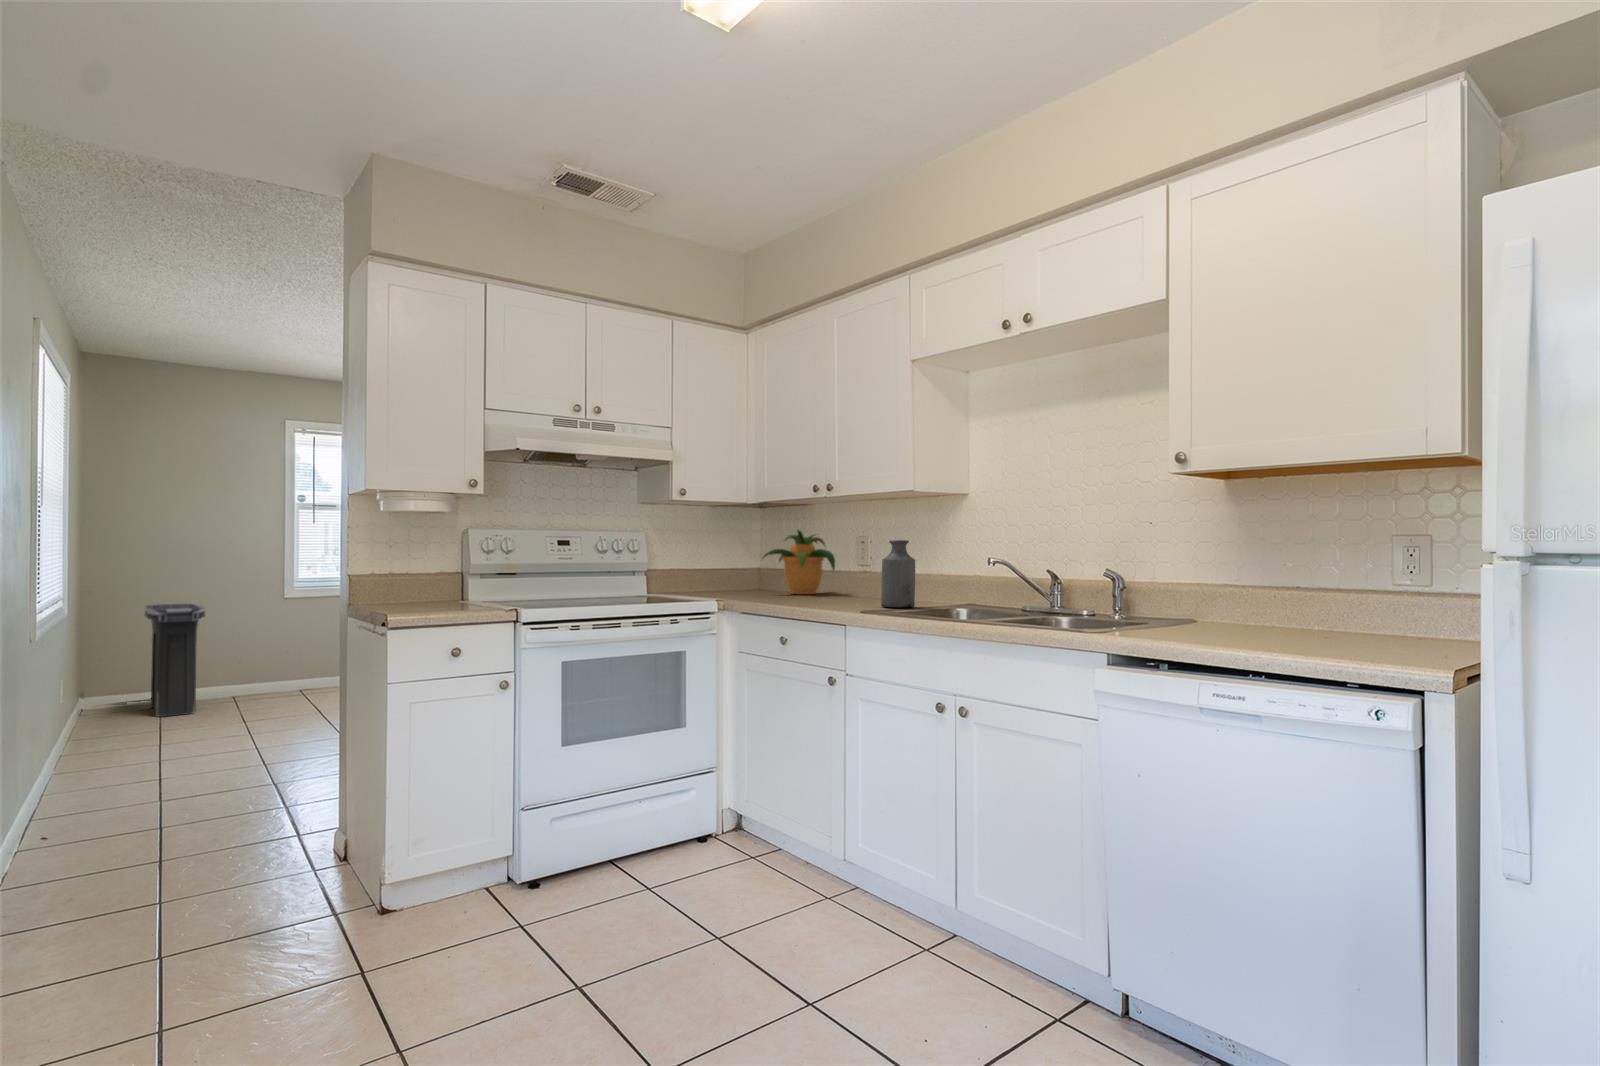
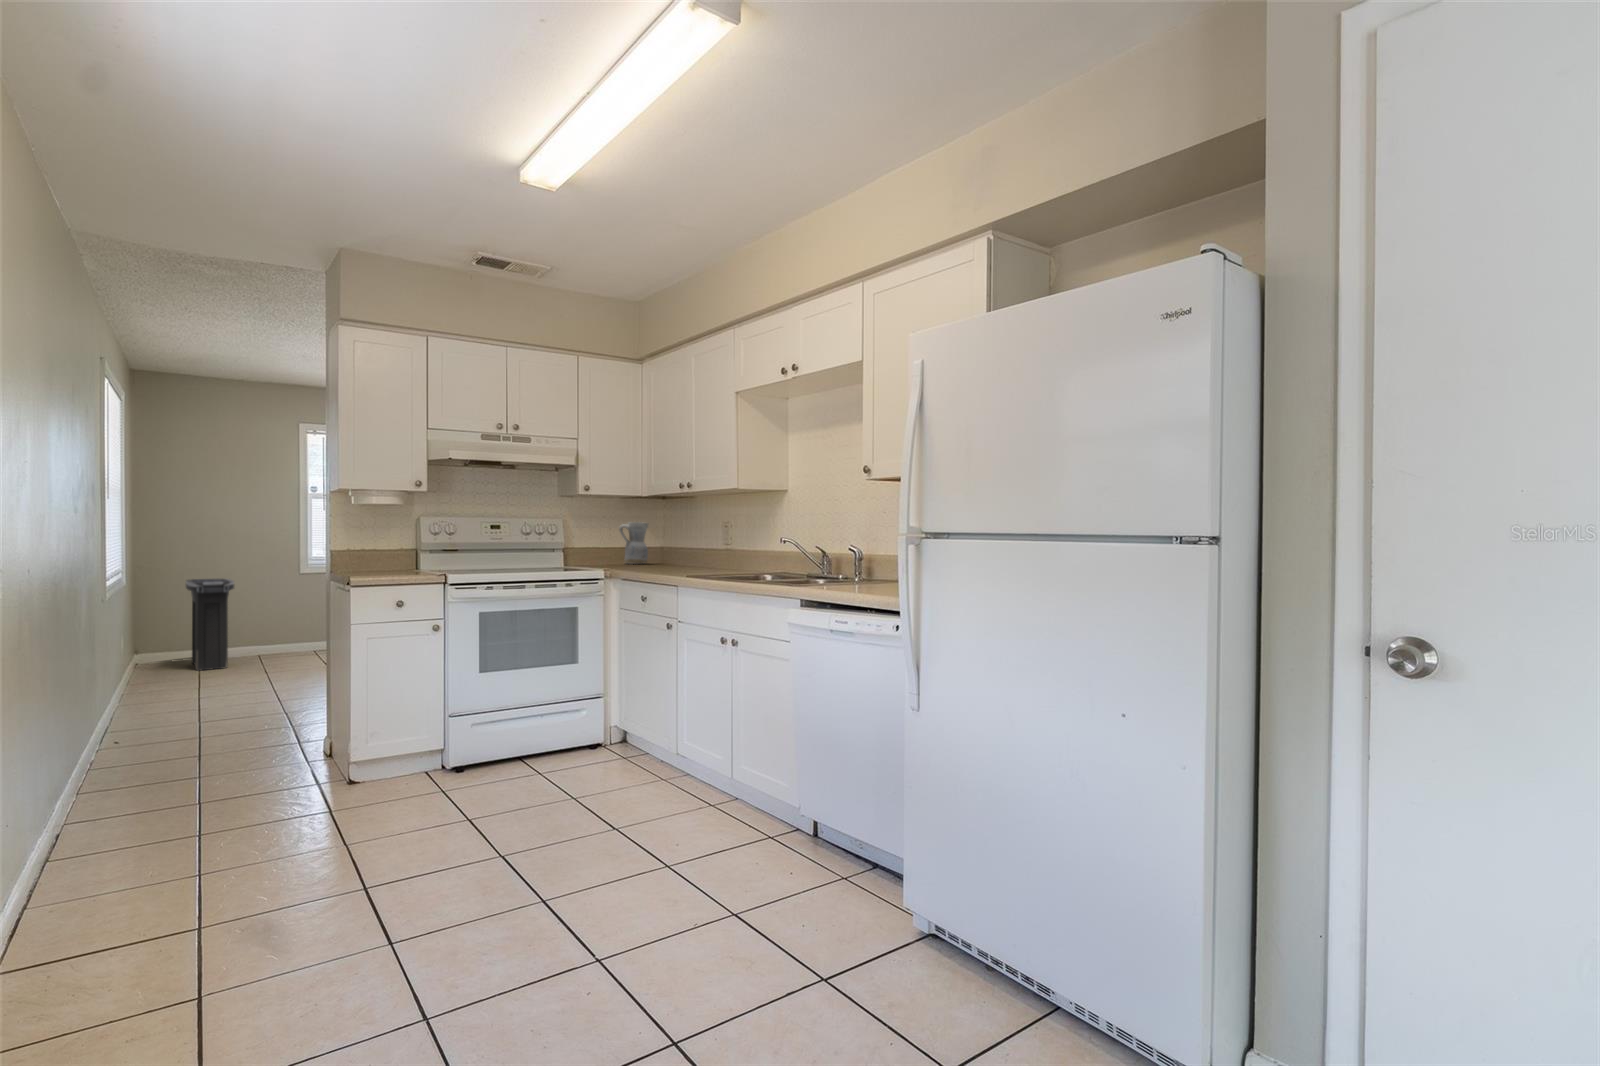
potted plant: present [763,530,835,594] -> none [648,516,710,567]
ceramic pitcher: none [712,536,749,590] -> present [619,522,648,564]
bottle: present [881,540,915,608] -> none [715,525,740,574]

